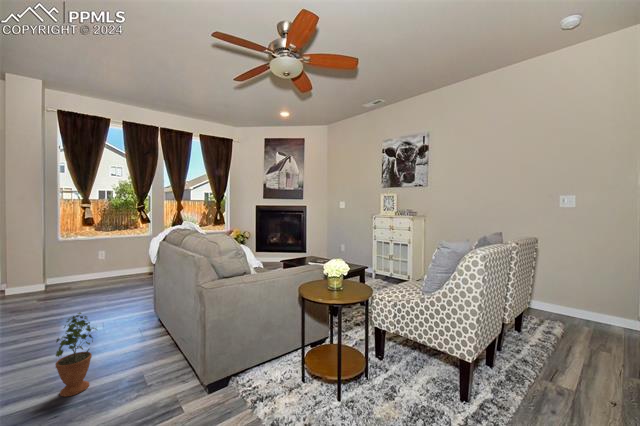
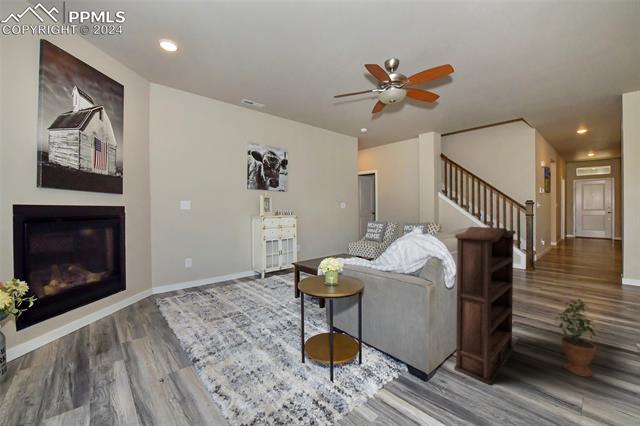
bookshelf: none [125,226,175,366] -> present [454,227,515,385]

